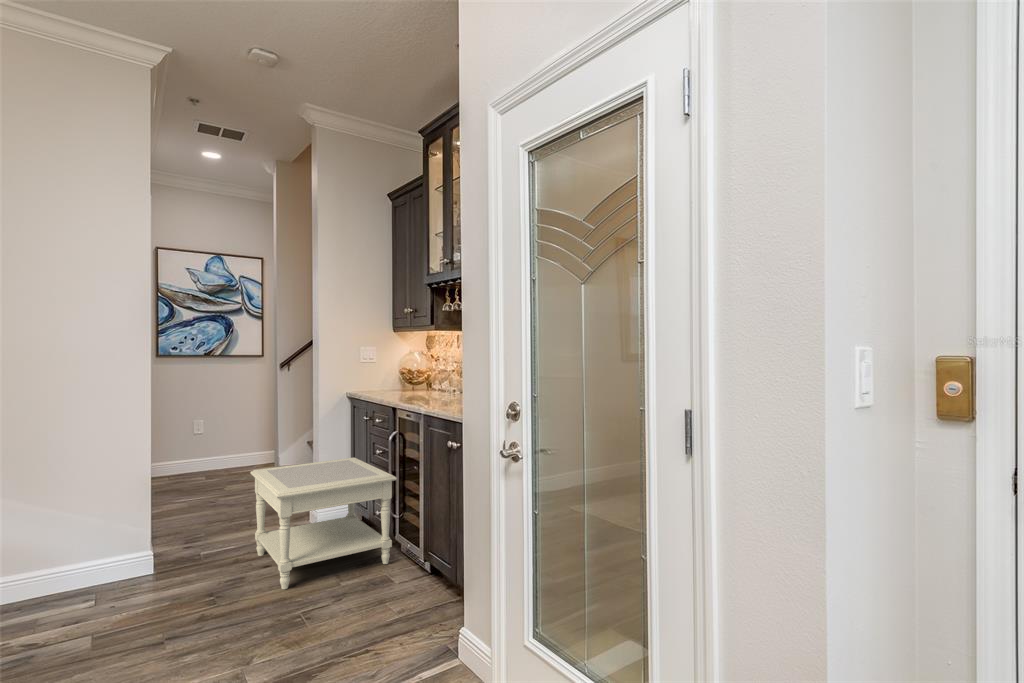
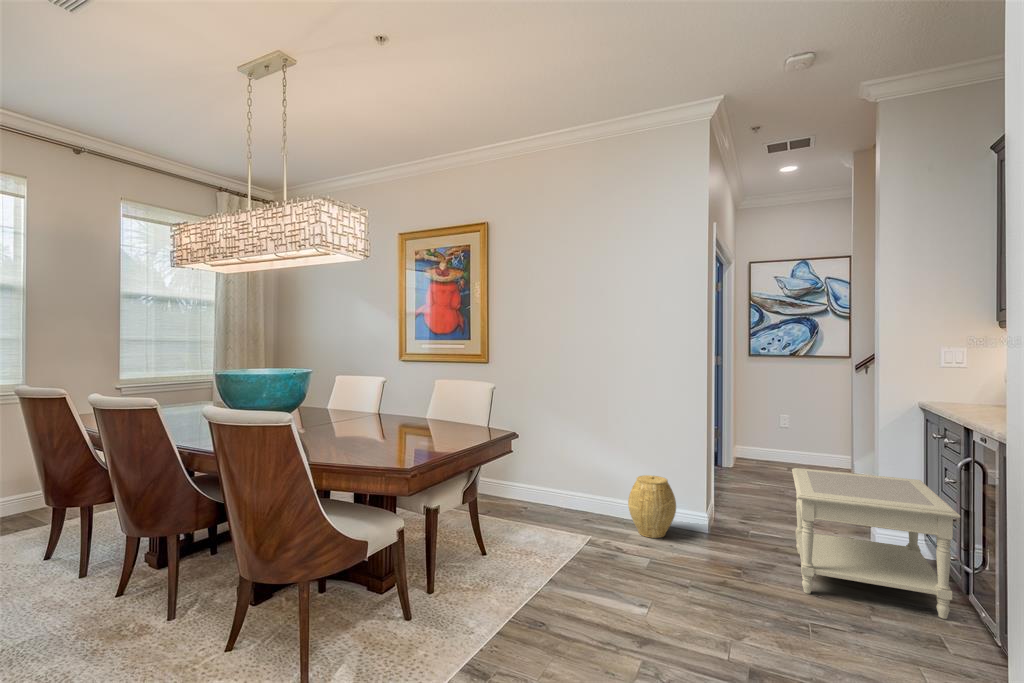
woven basket: none [35,520,114,606] -> present [628,475,676,538]

